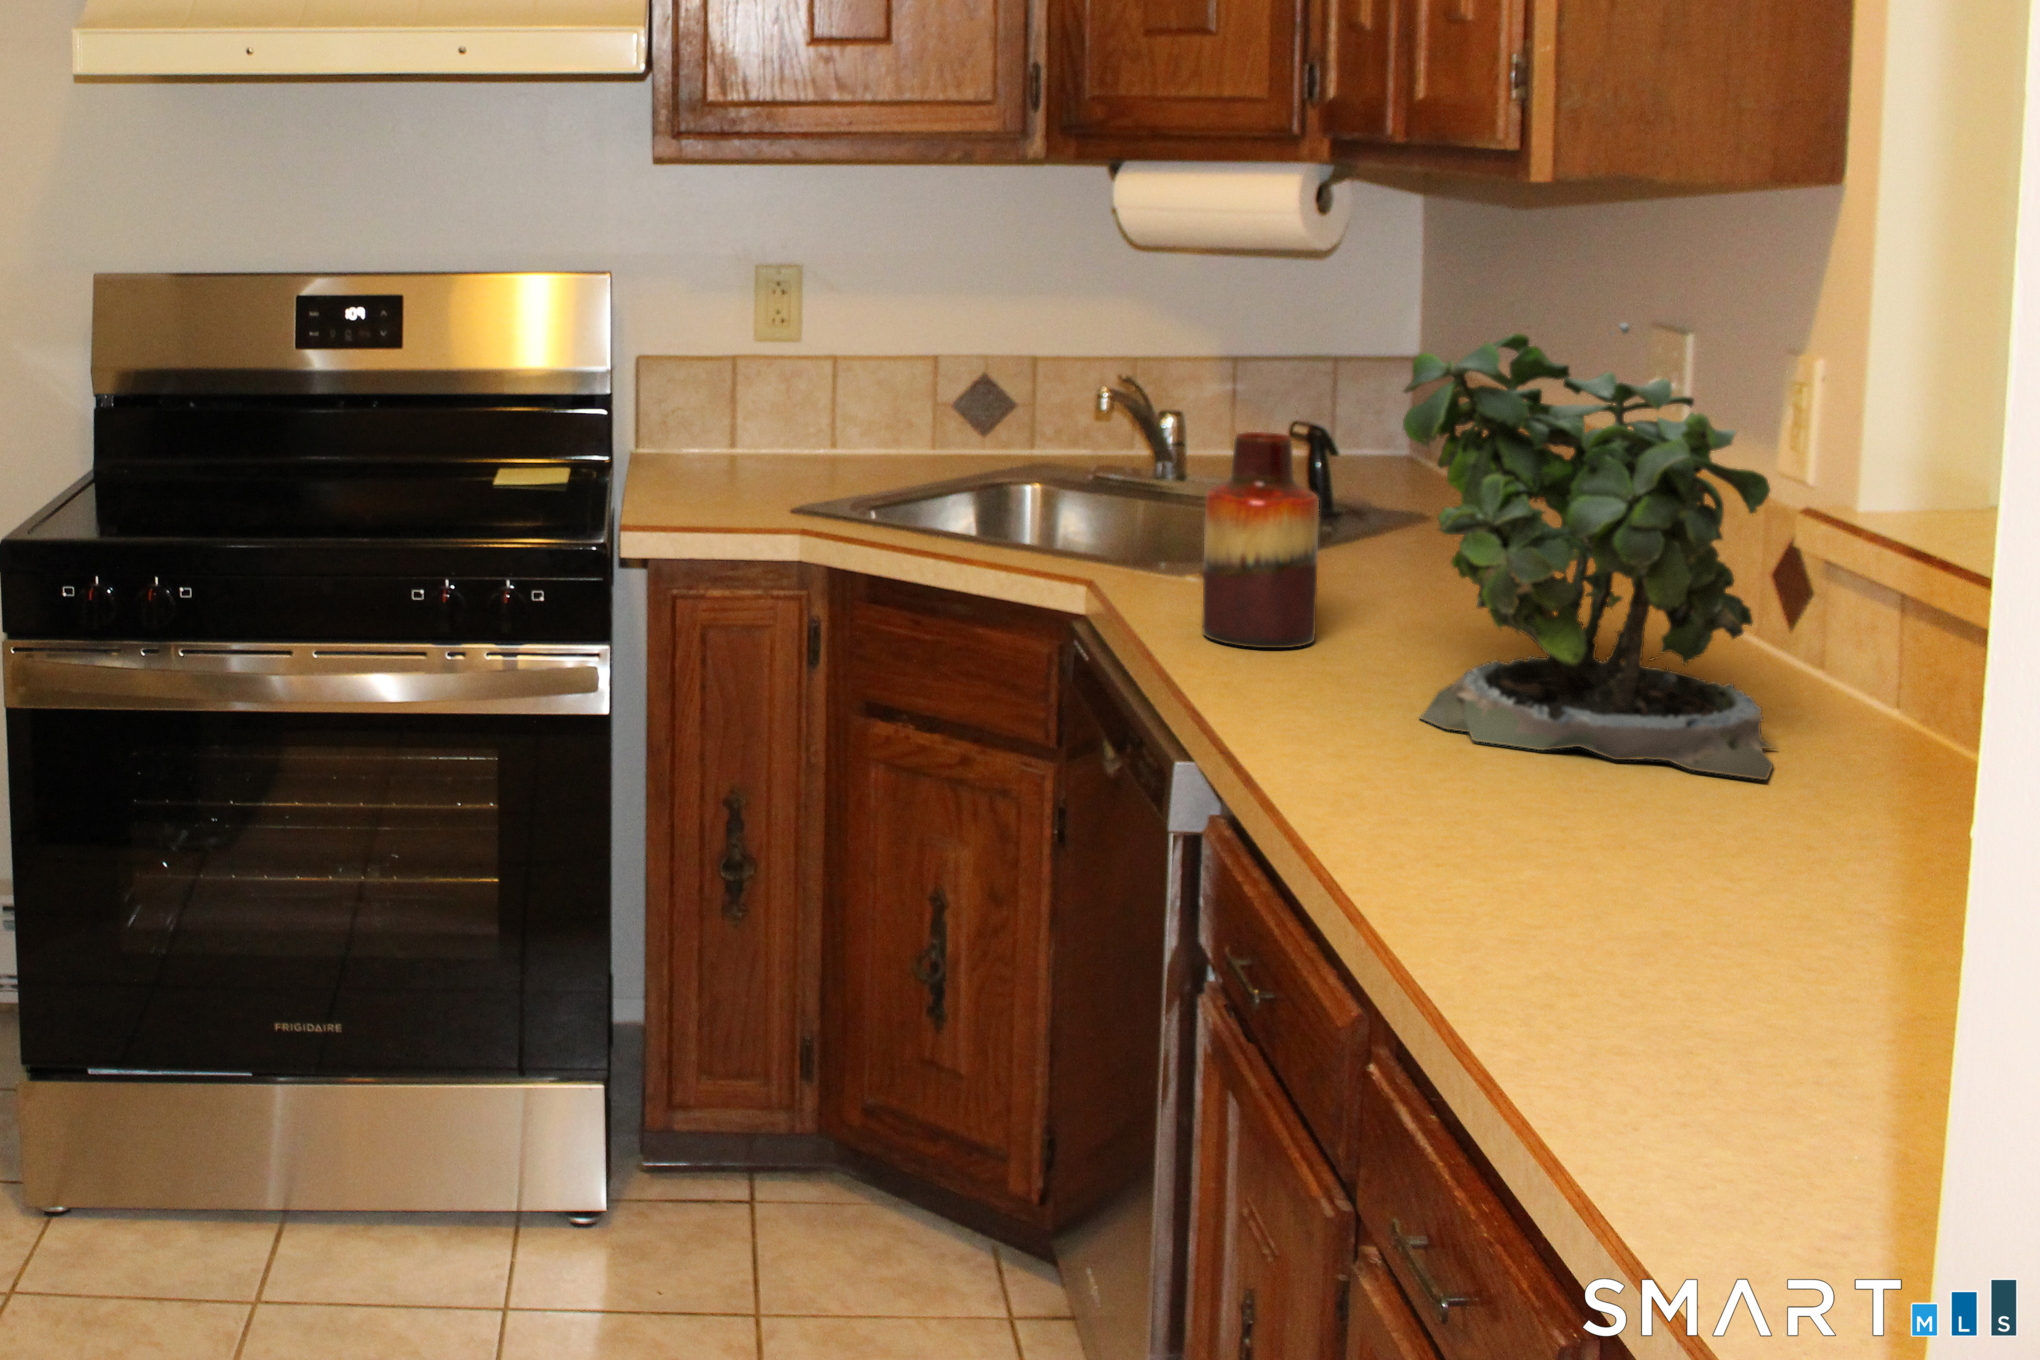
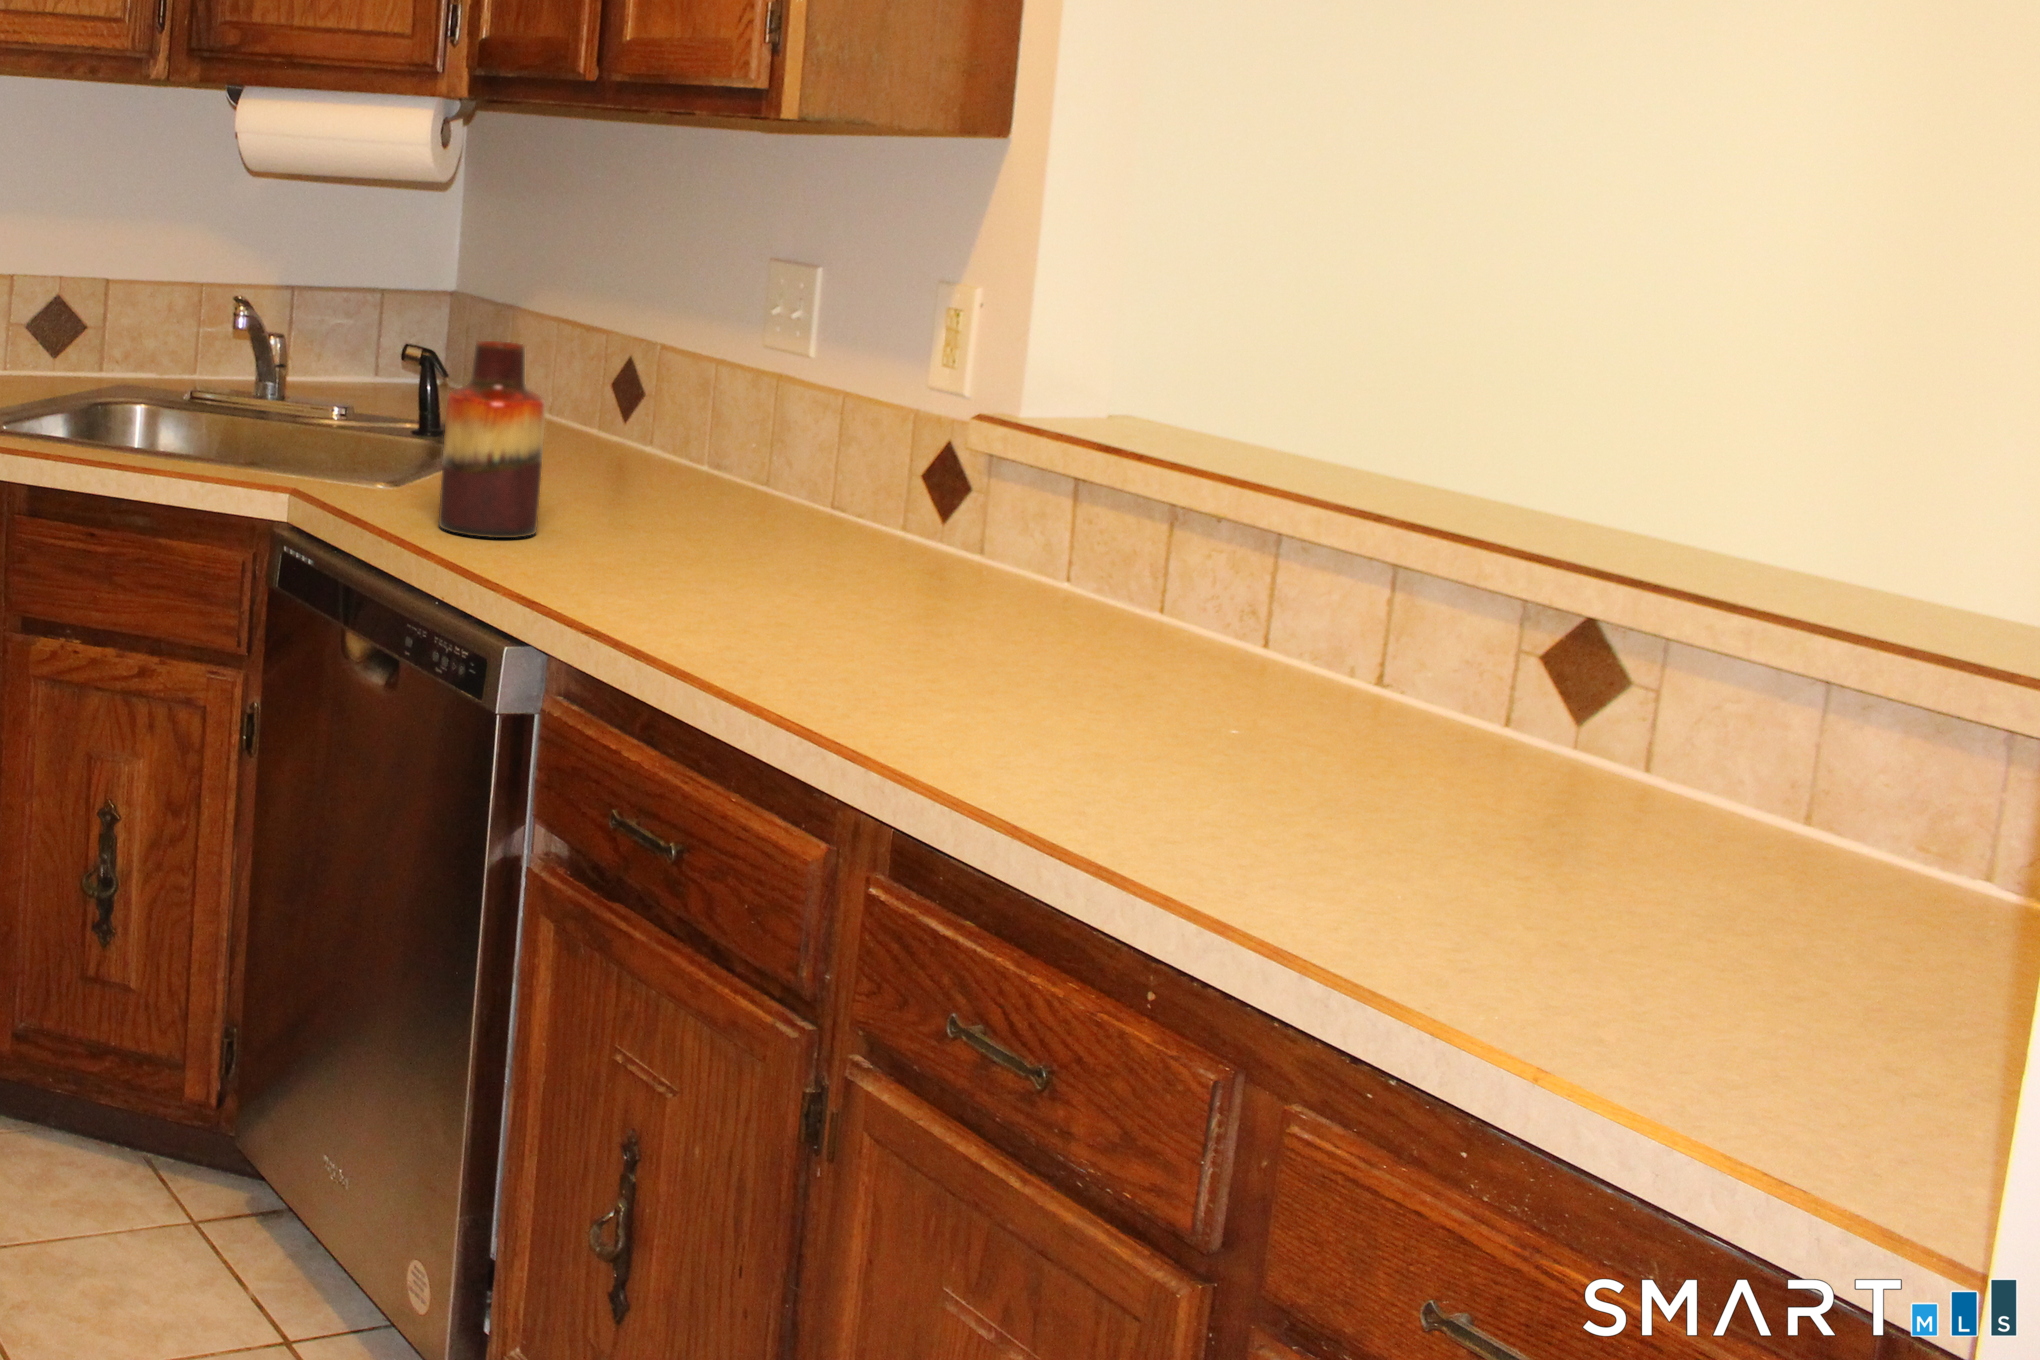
potted plant: present [1403,322,1774,780] -> none [660,240,966,619]

